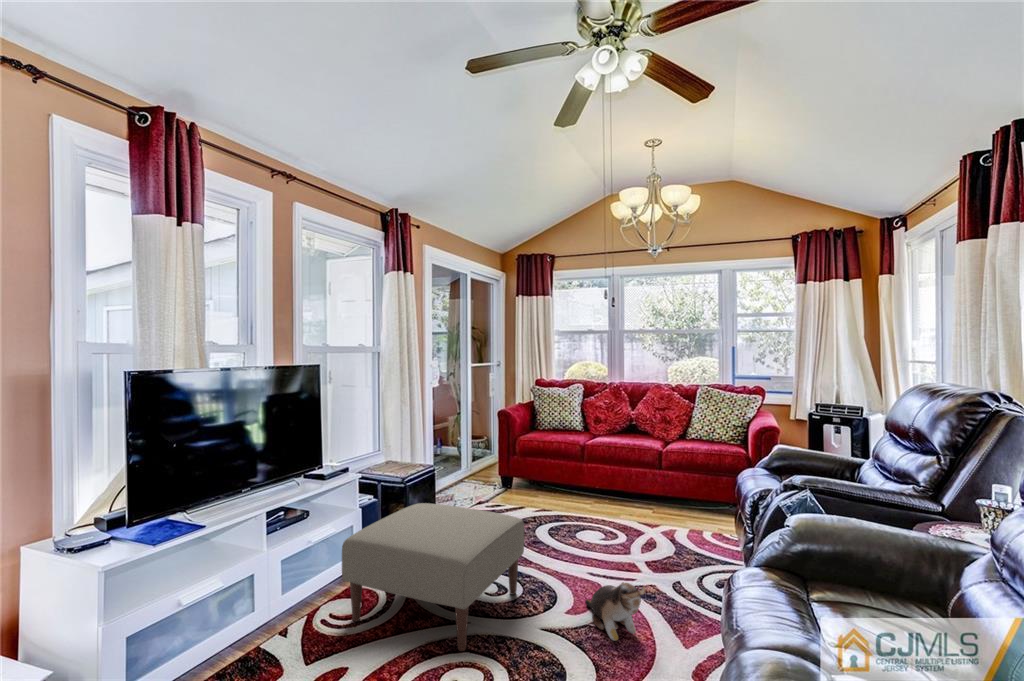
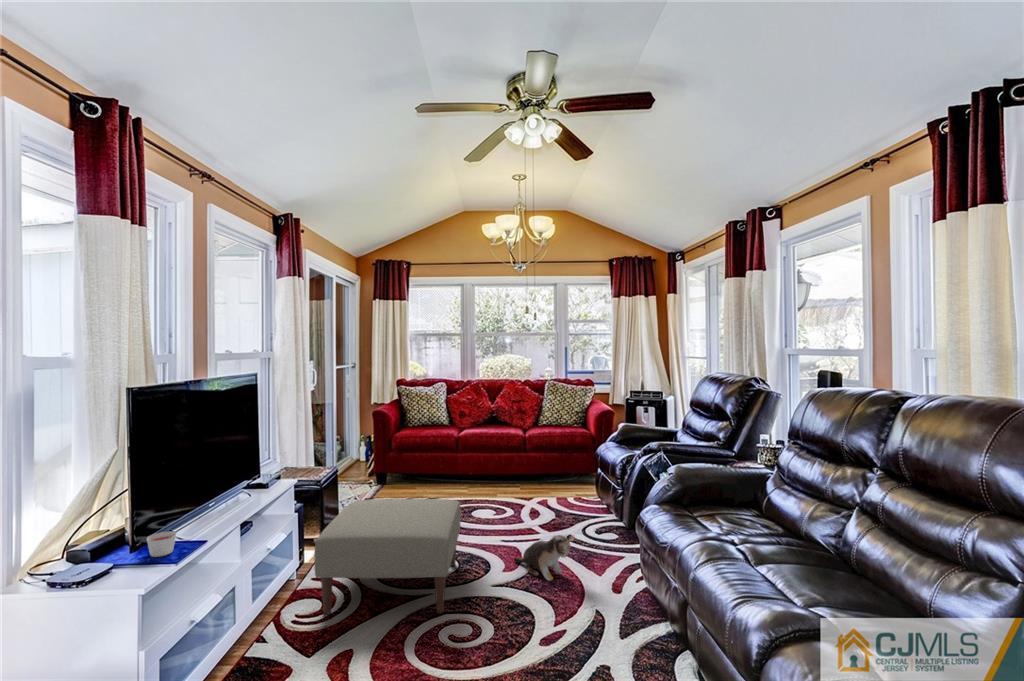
candle: none [151,511,180,535] -> present [147,531,176,557]

